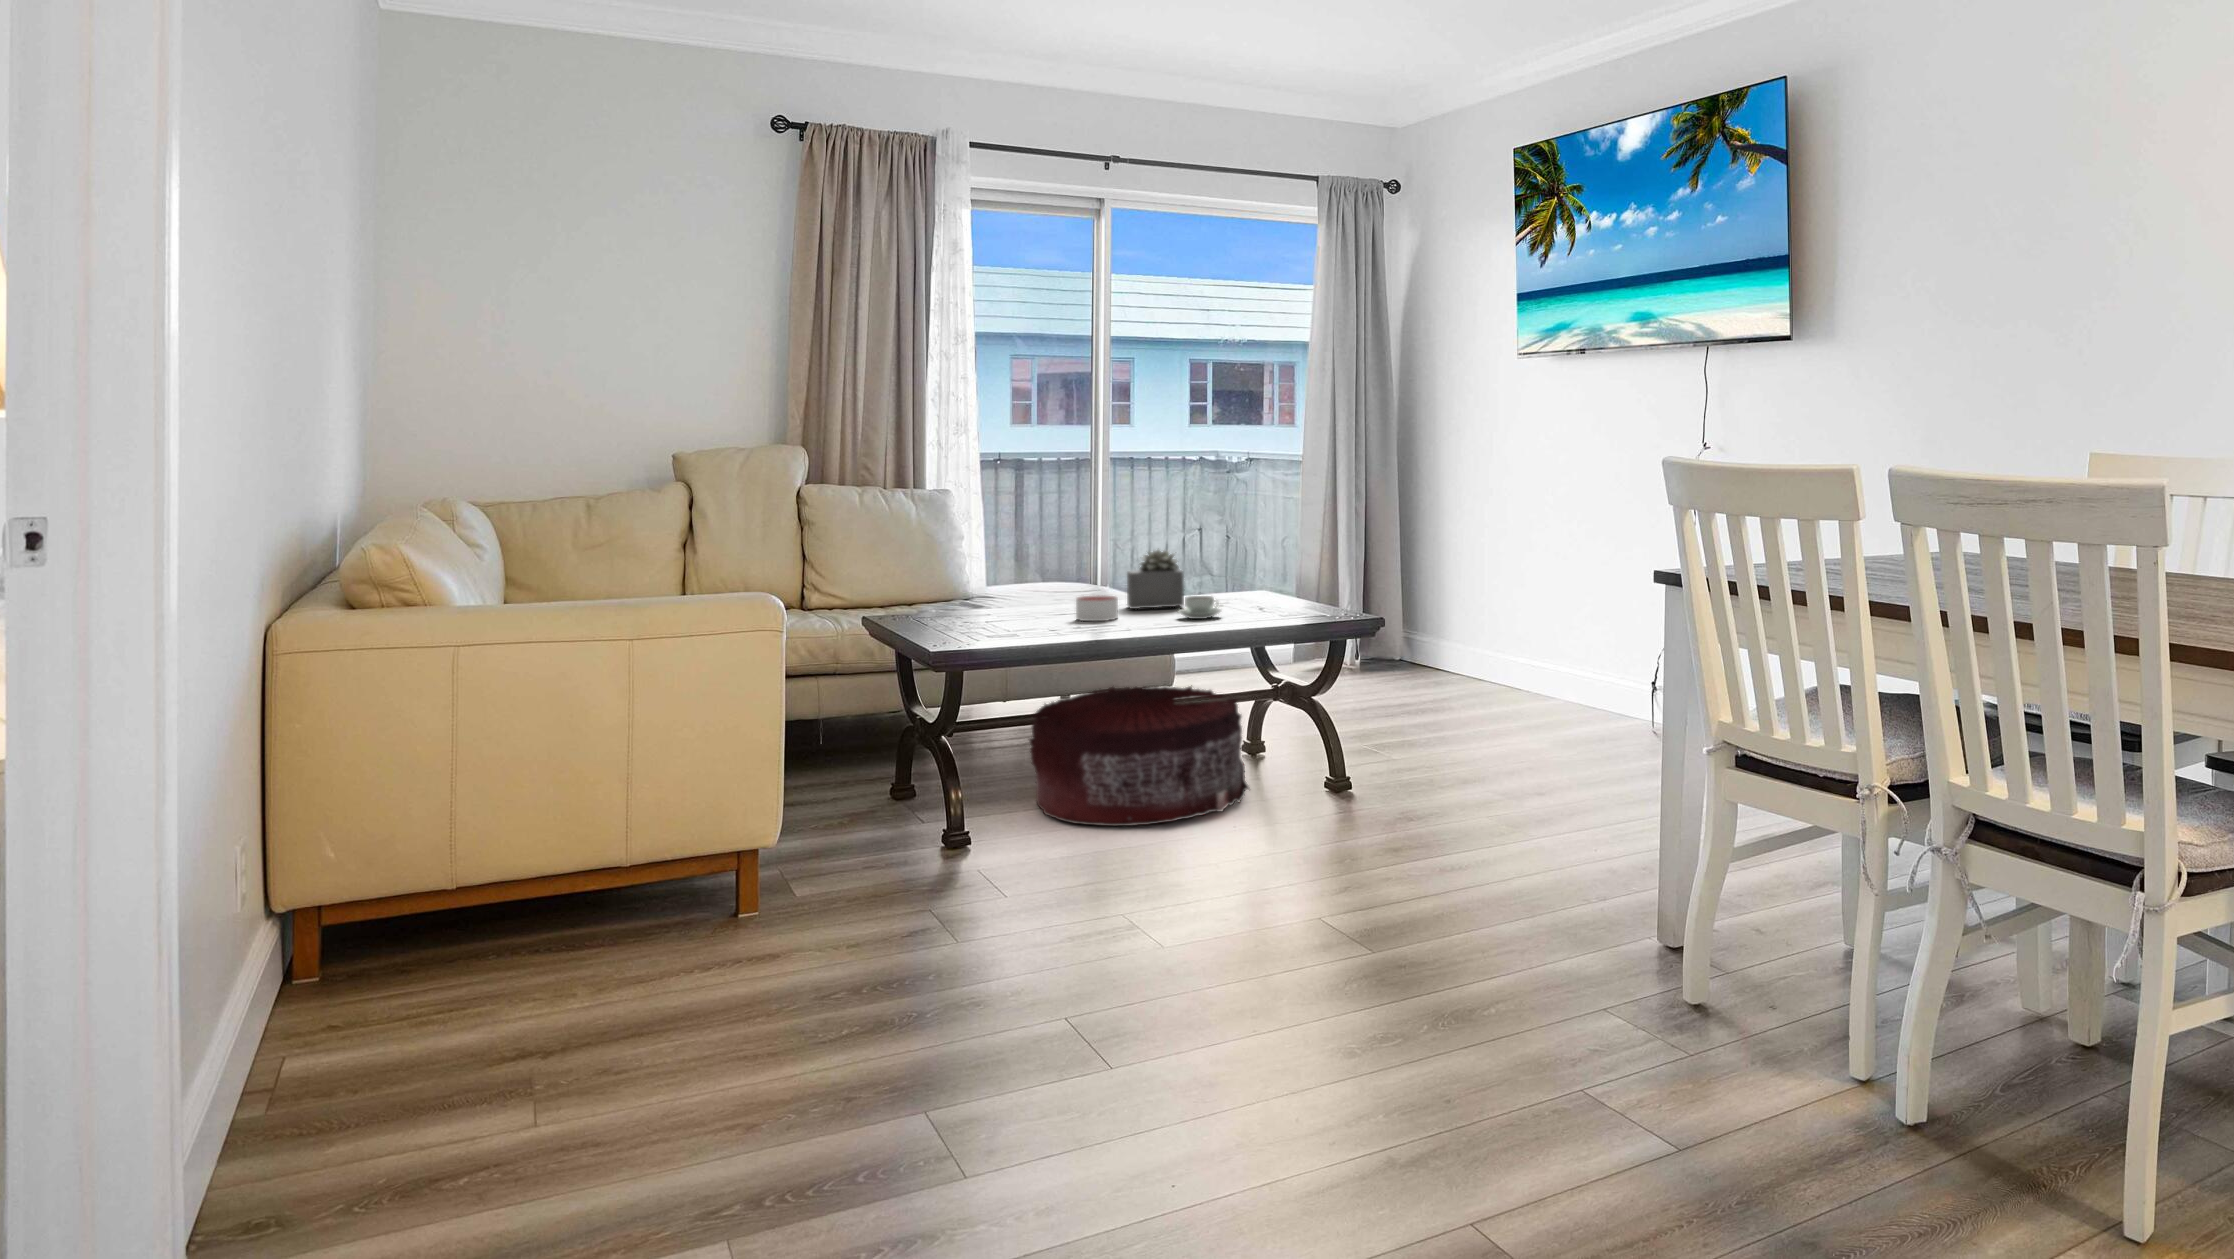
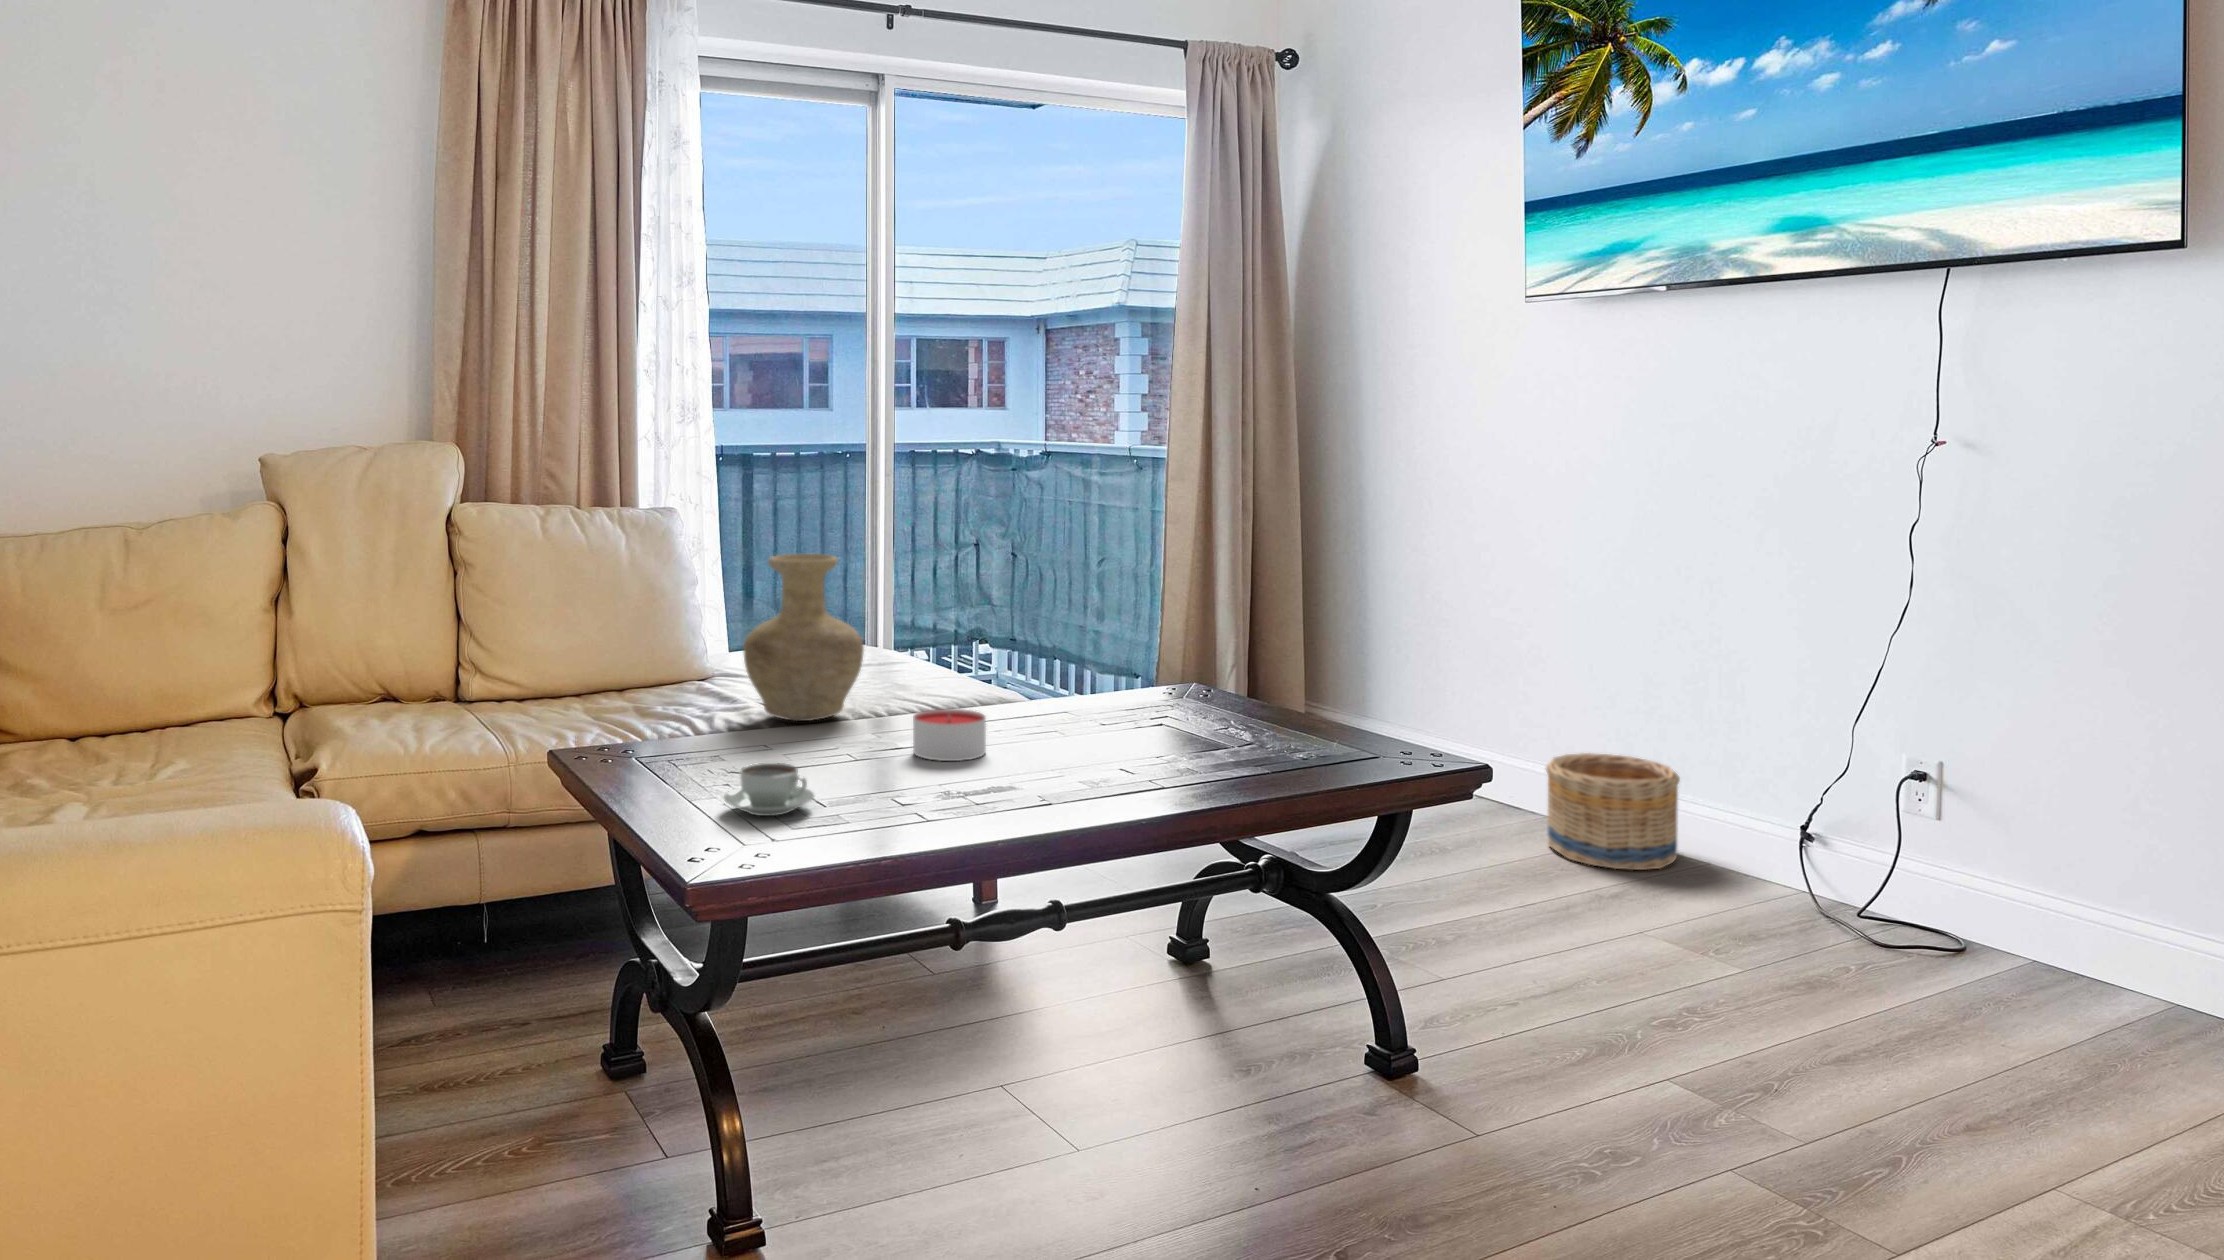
vase: none [984,512,1058,610] -> present [743,554,864,721]
succulent plant: present [1127,550,1184,609] -> none [978,617,1083,724]
coffee cup: present [1178,596,1221,619] -> present [724,763,814,816]
basket: none [1515,649,1591,716] -> present [1546,753,1680,870]
pouf: present [1029,685,1249,826] -> none [849,868,1247,1191]

